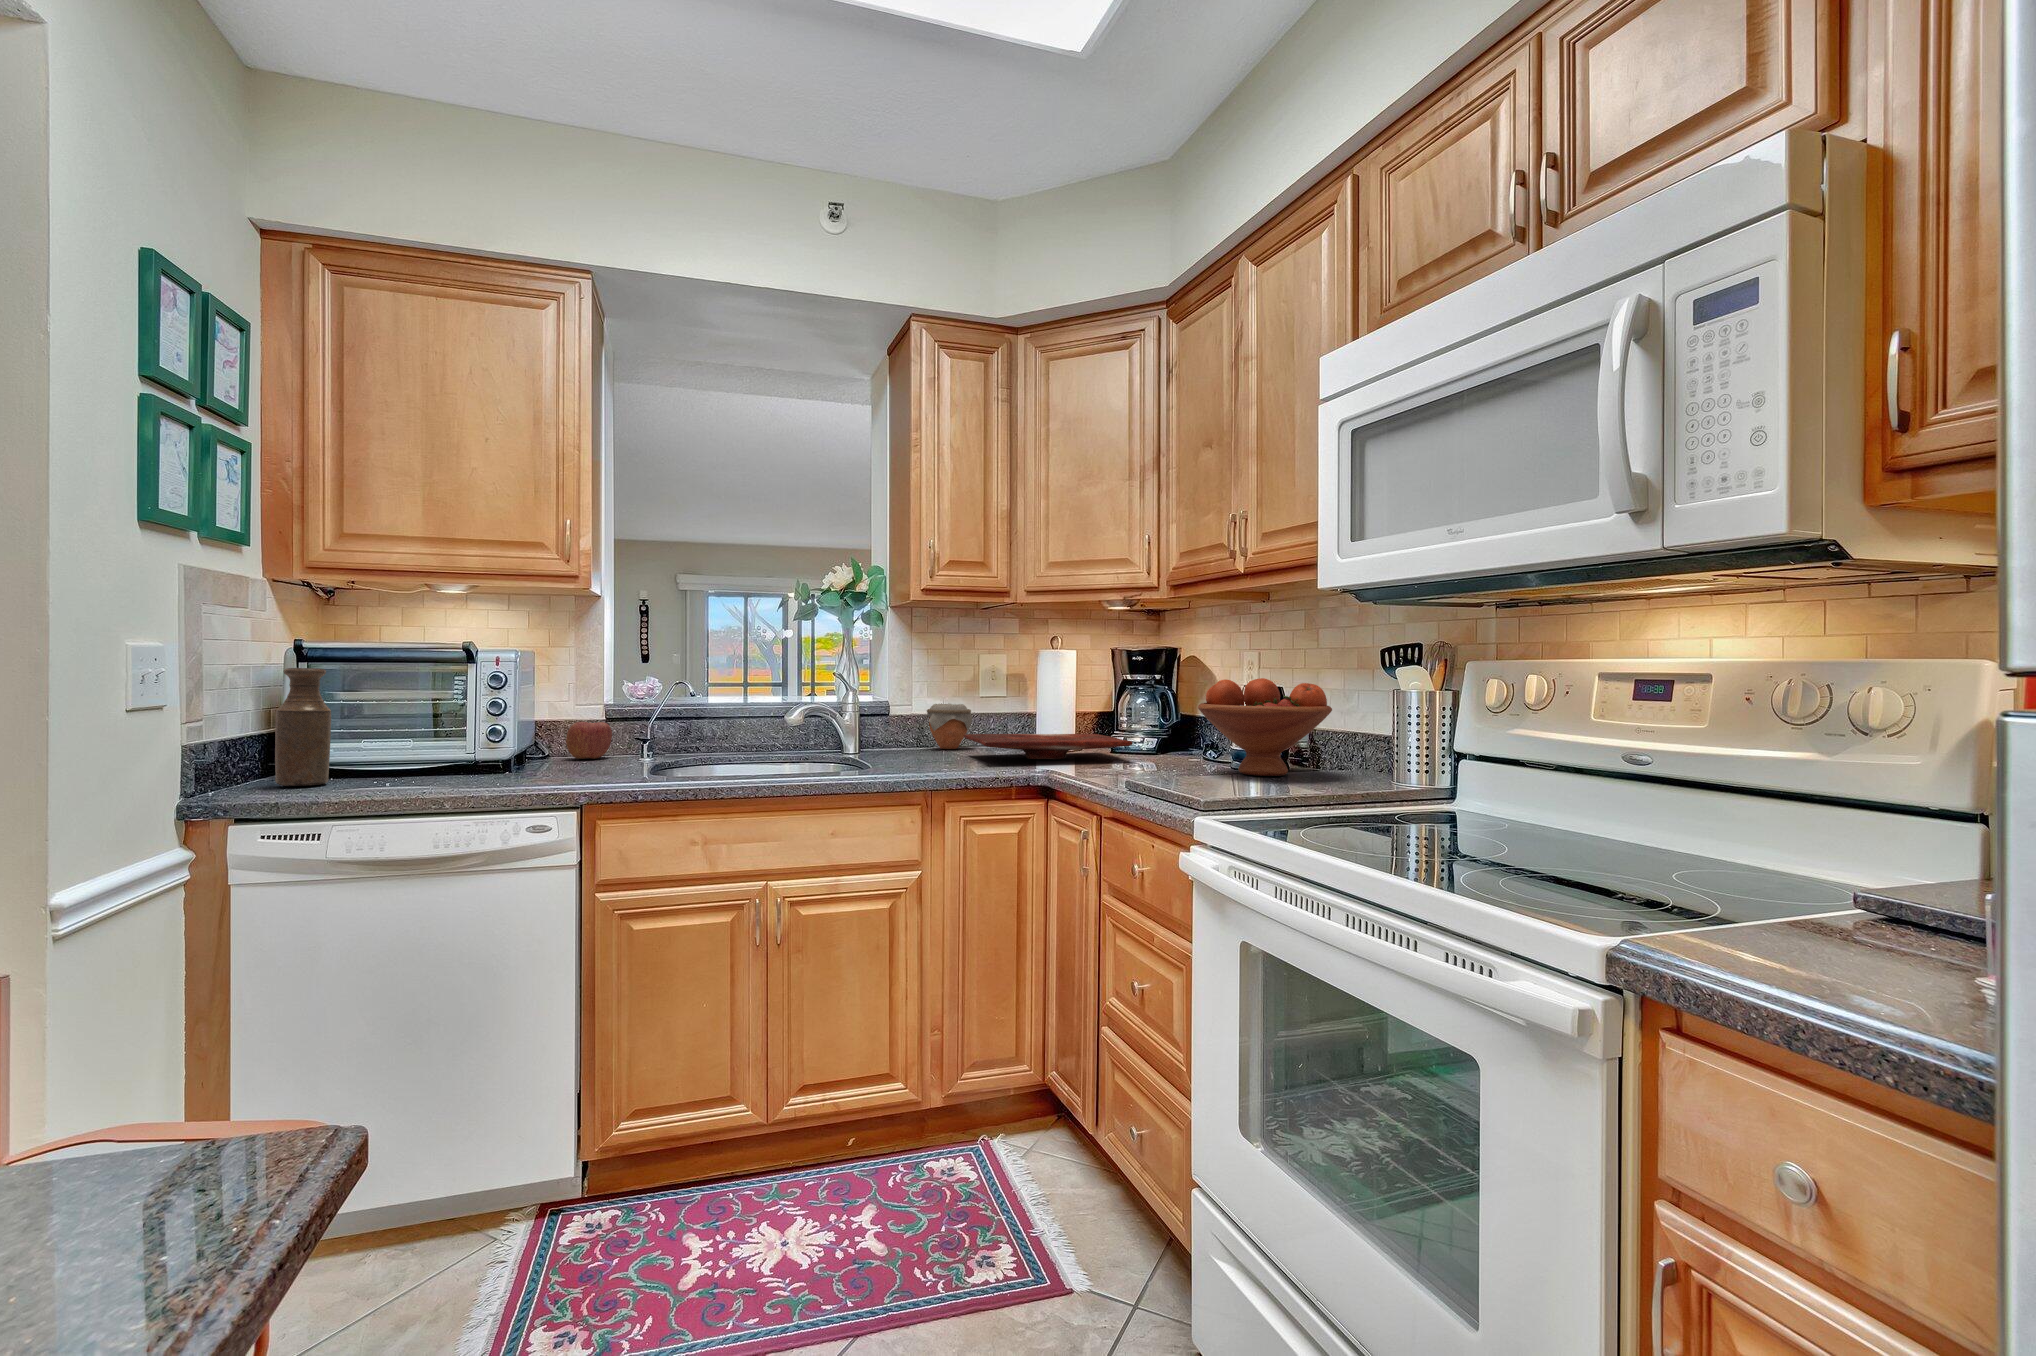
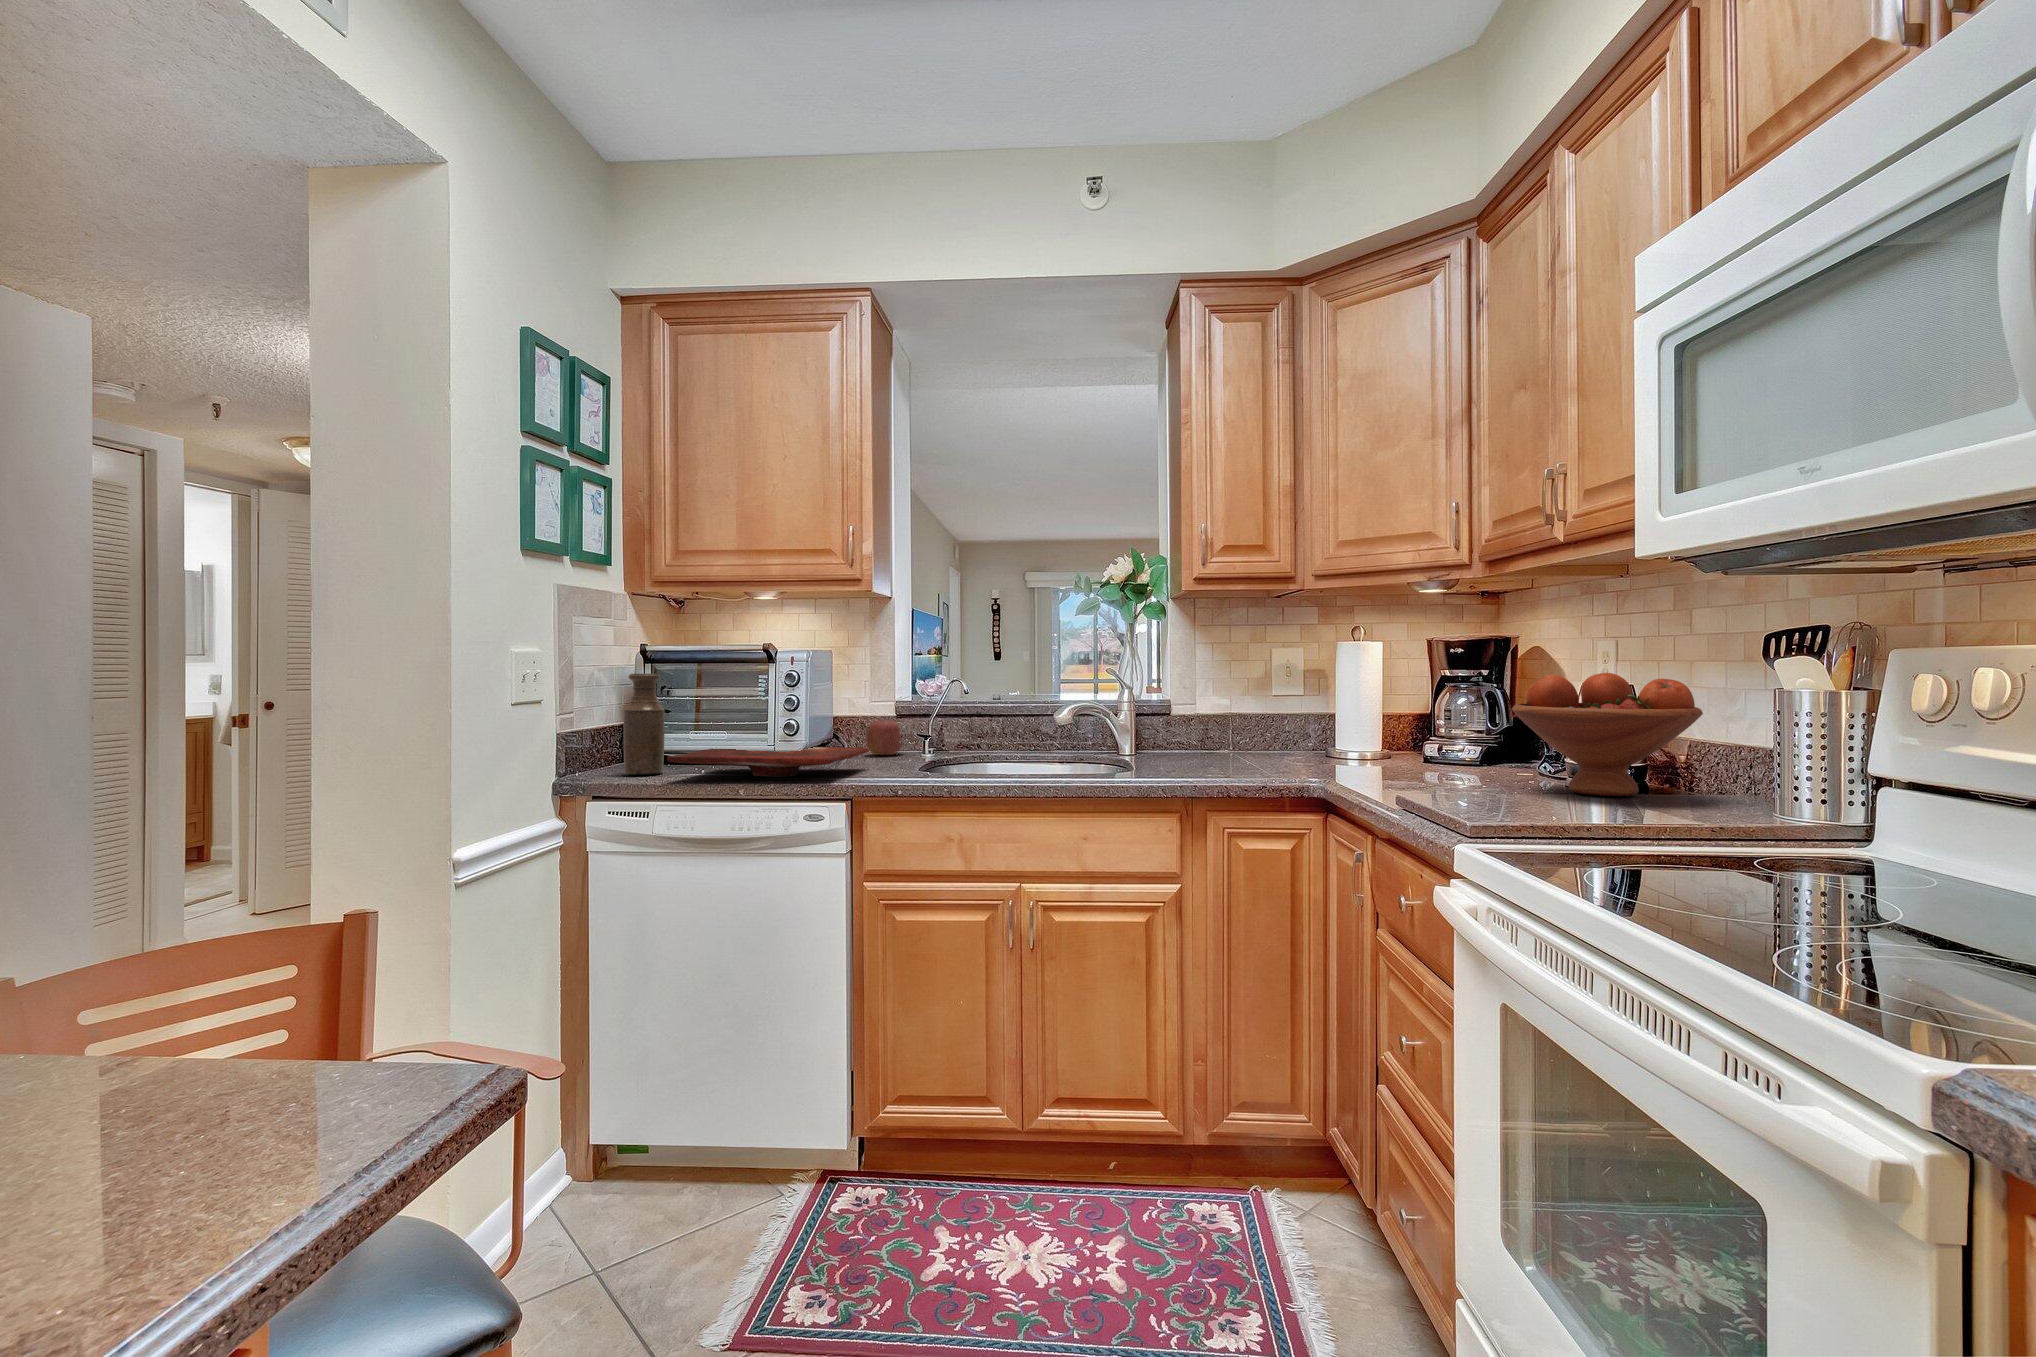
jar: present [925,703,973,749] -> none [1212,703,1266,752]
cutting board: present [964,734,1133,759] -> present [667,747,869,777]

